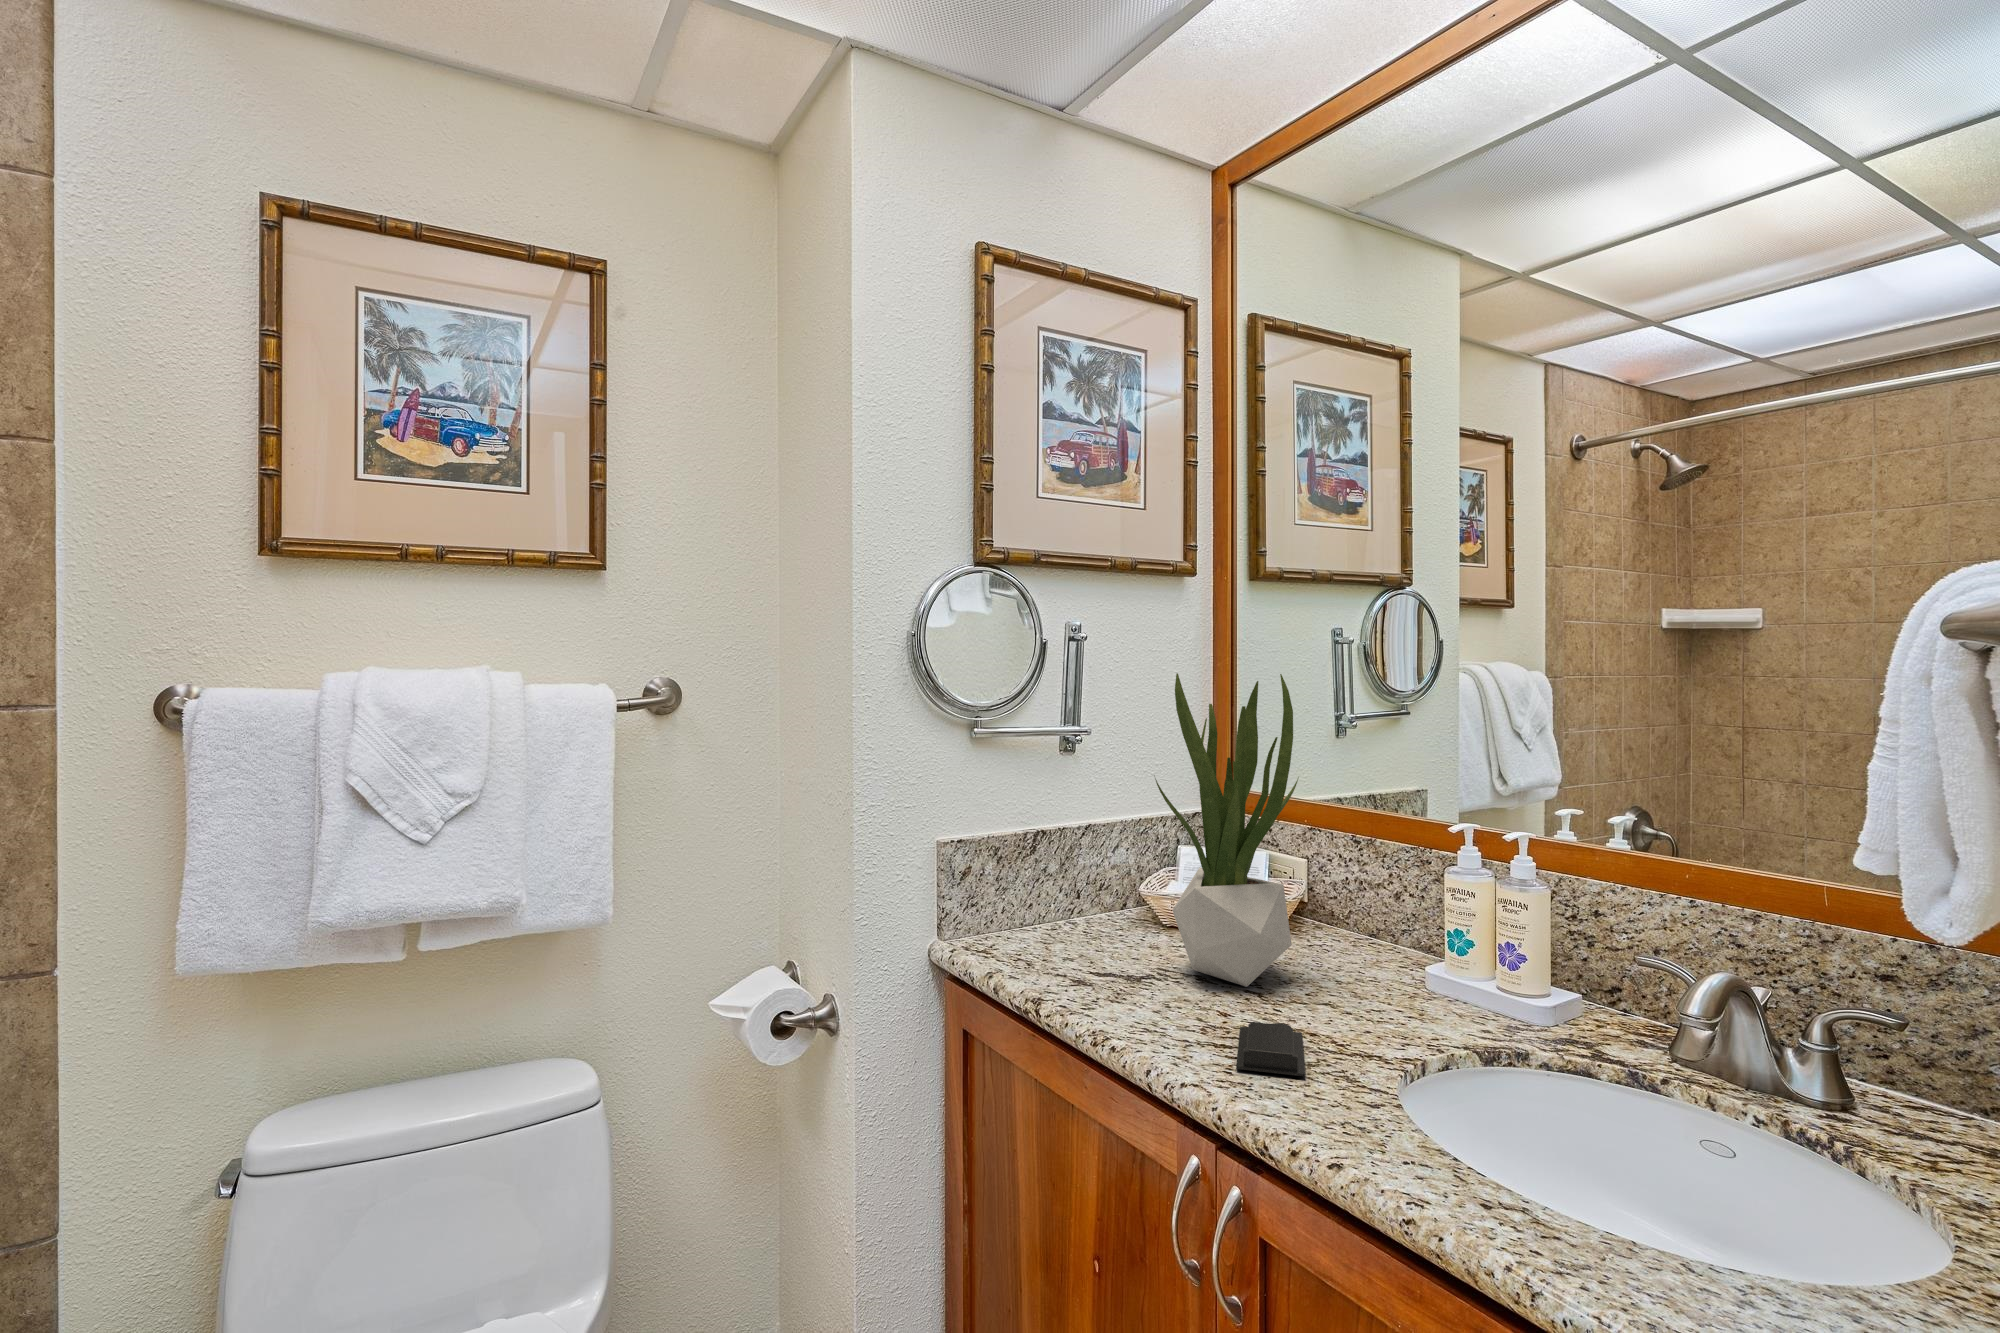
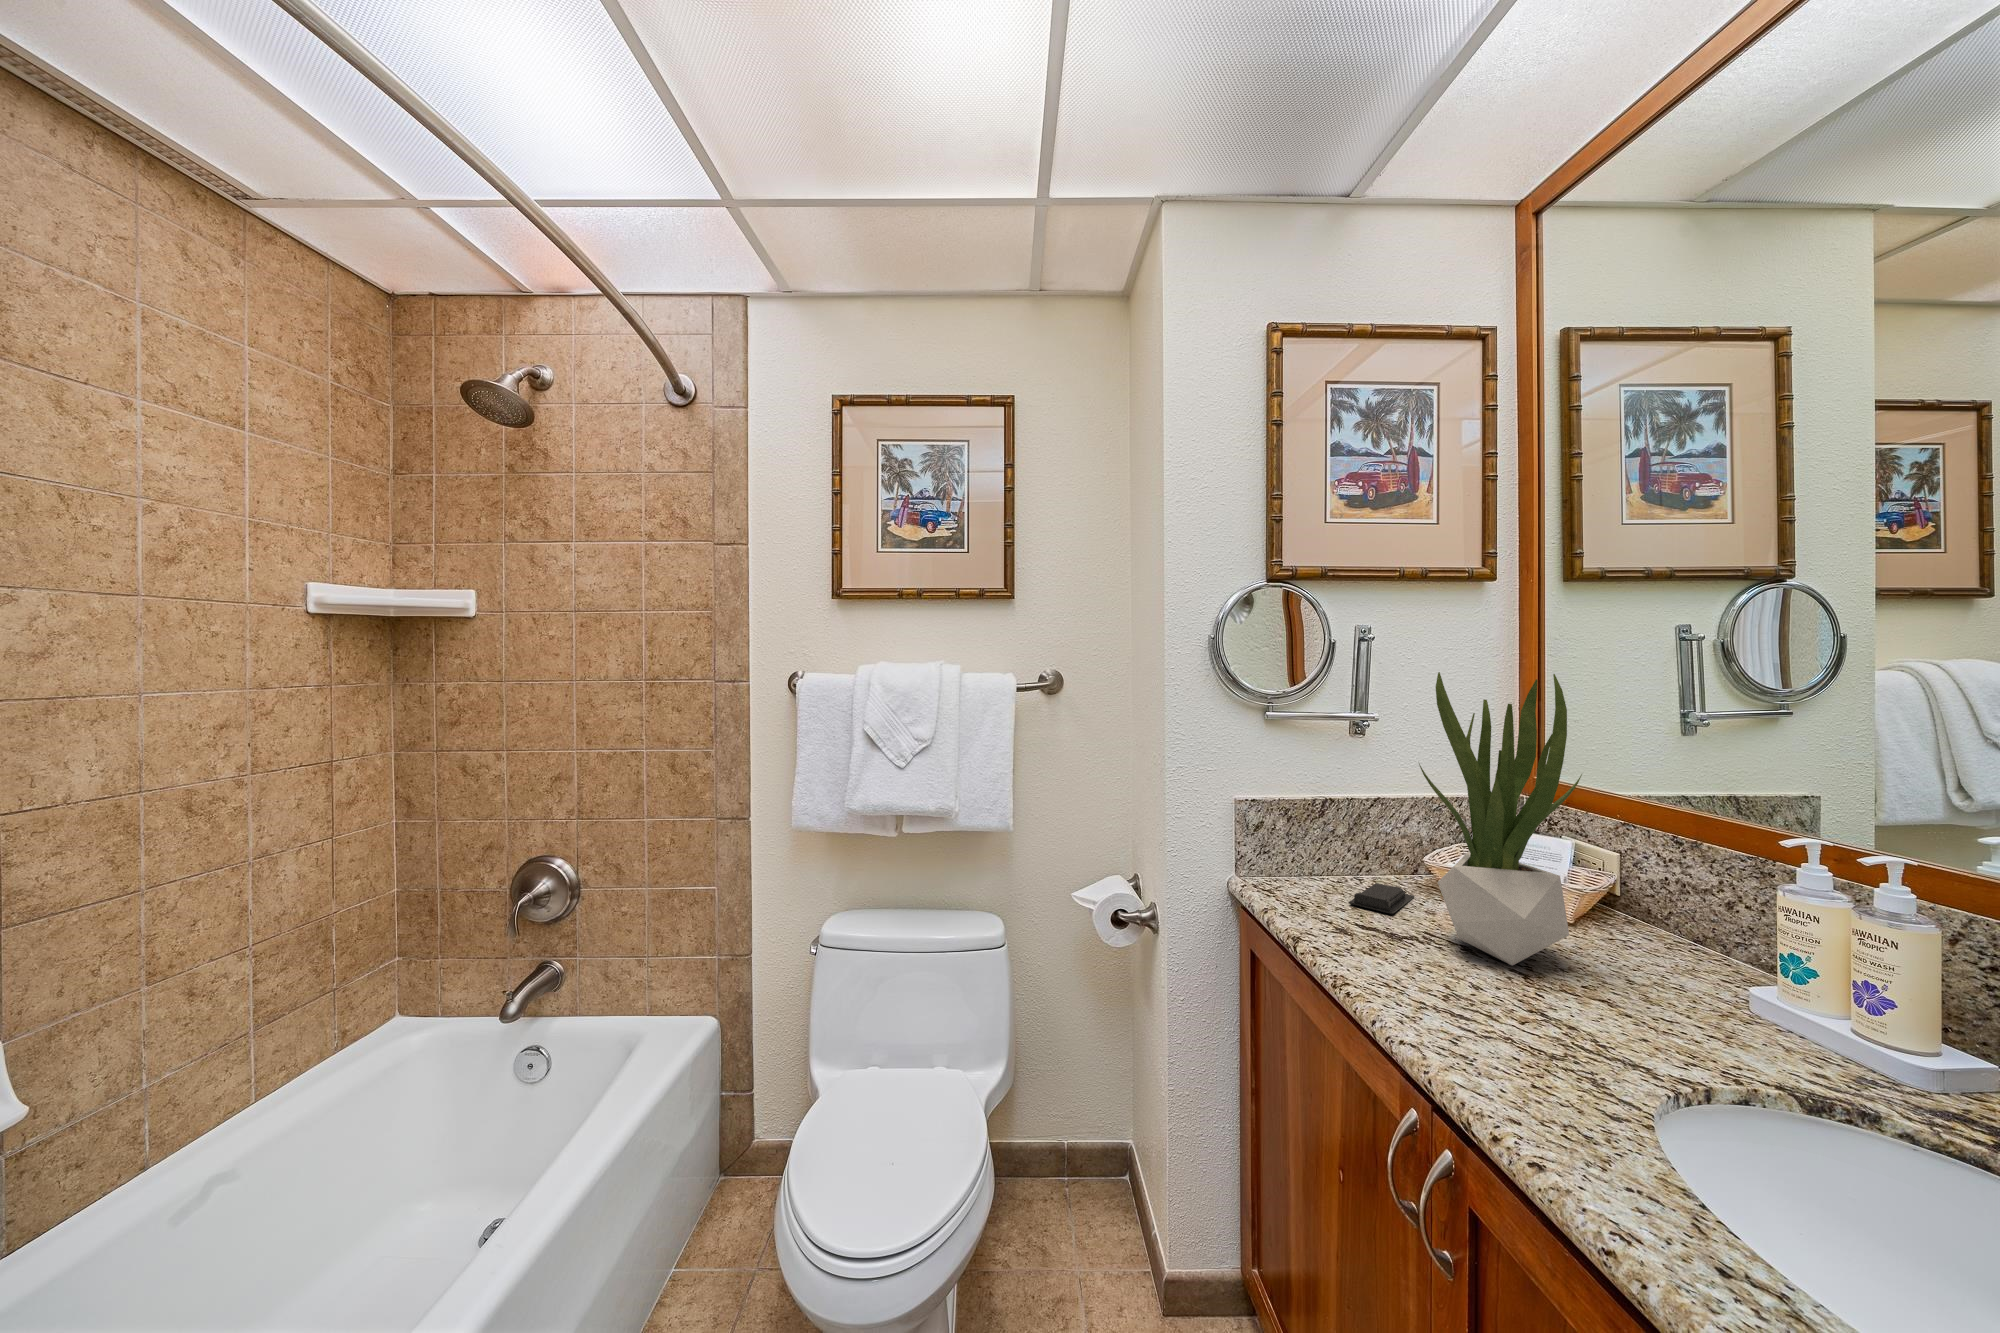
soap bar: present [1236,1022,1305,1076] -> present [1349,883,1414,914]

